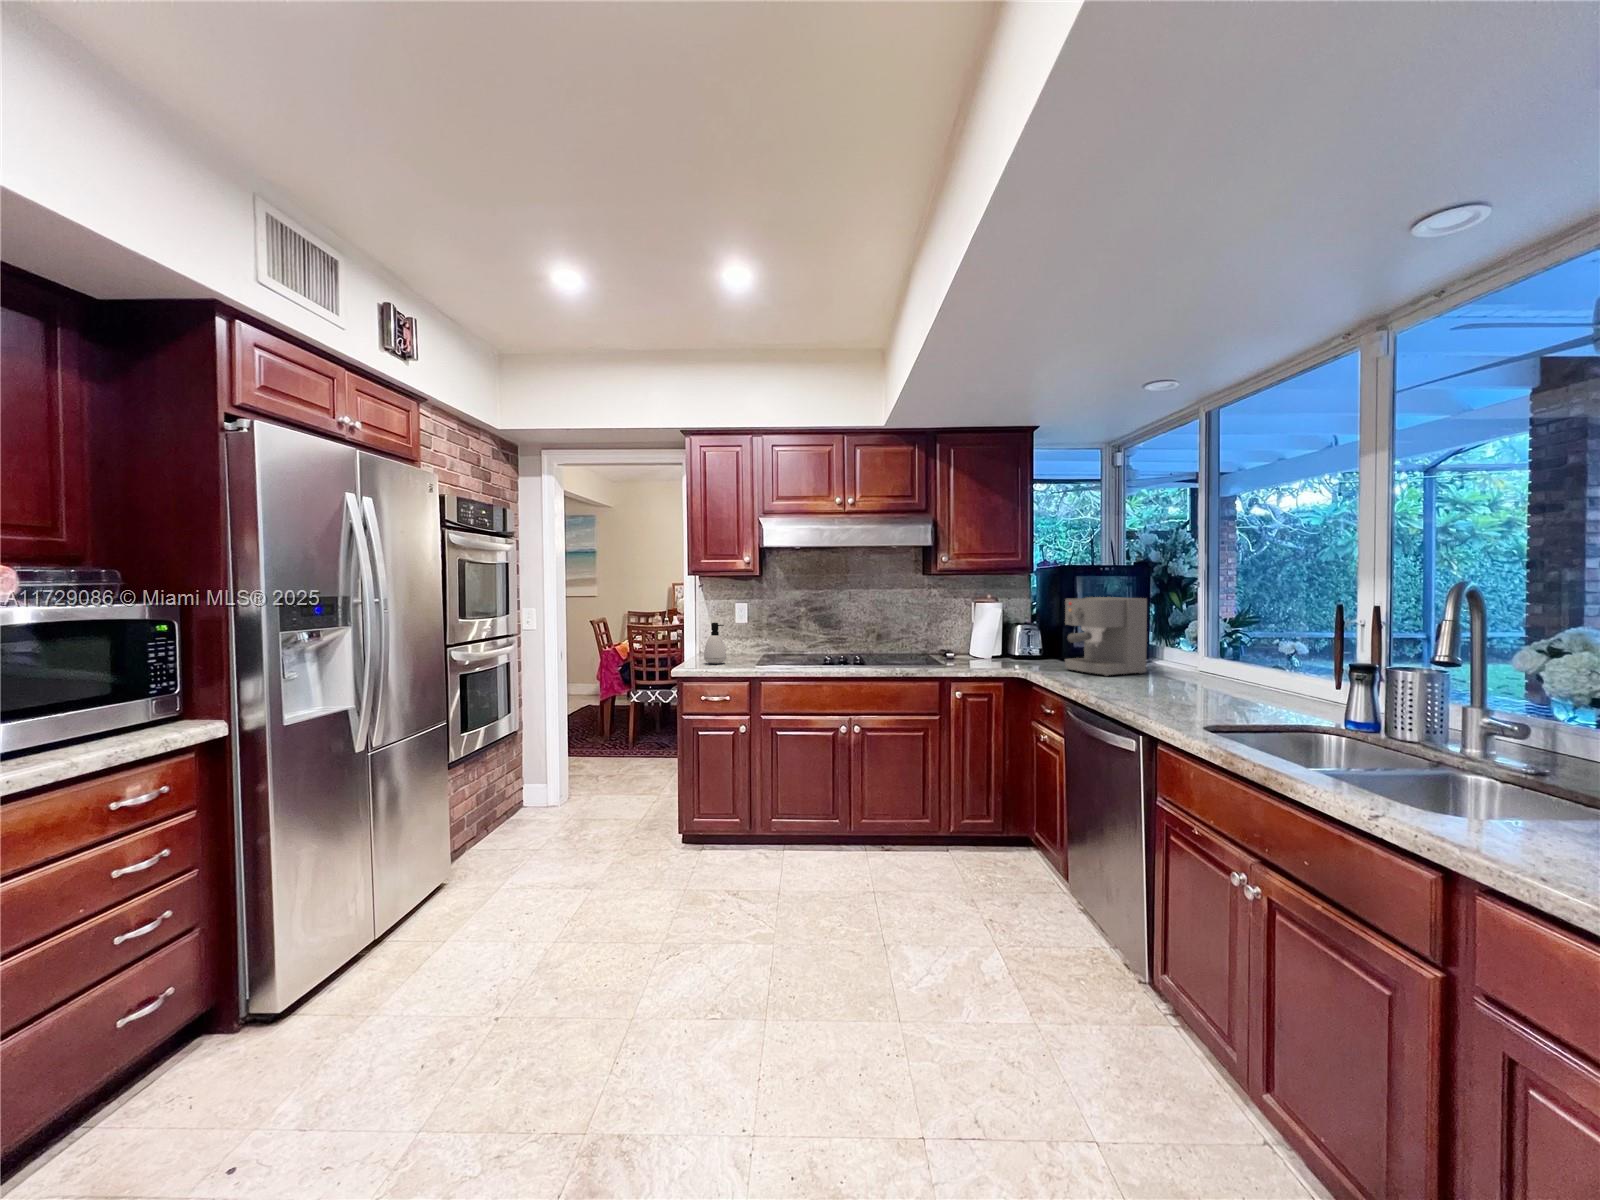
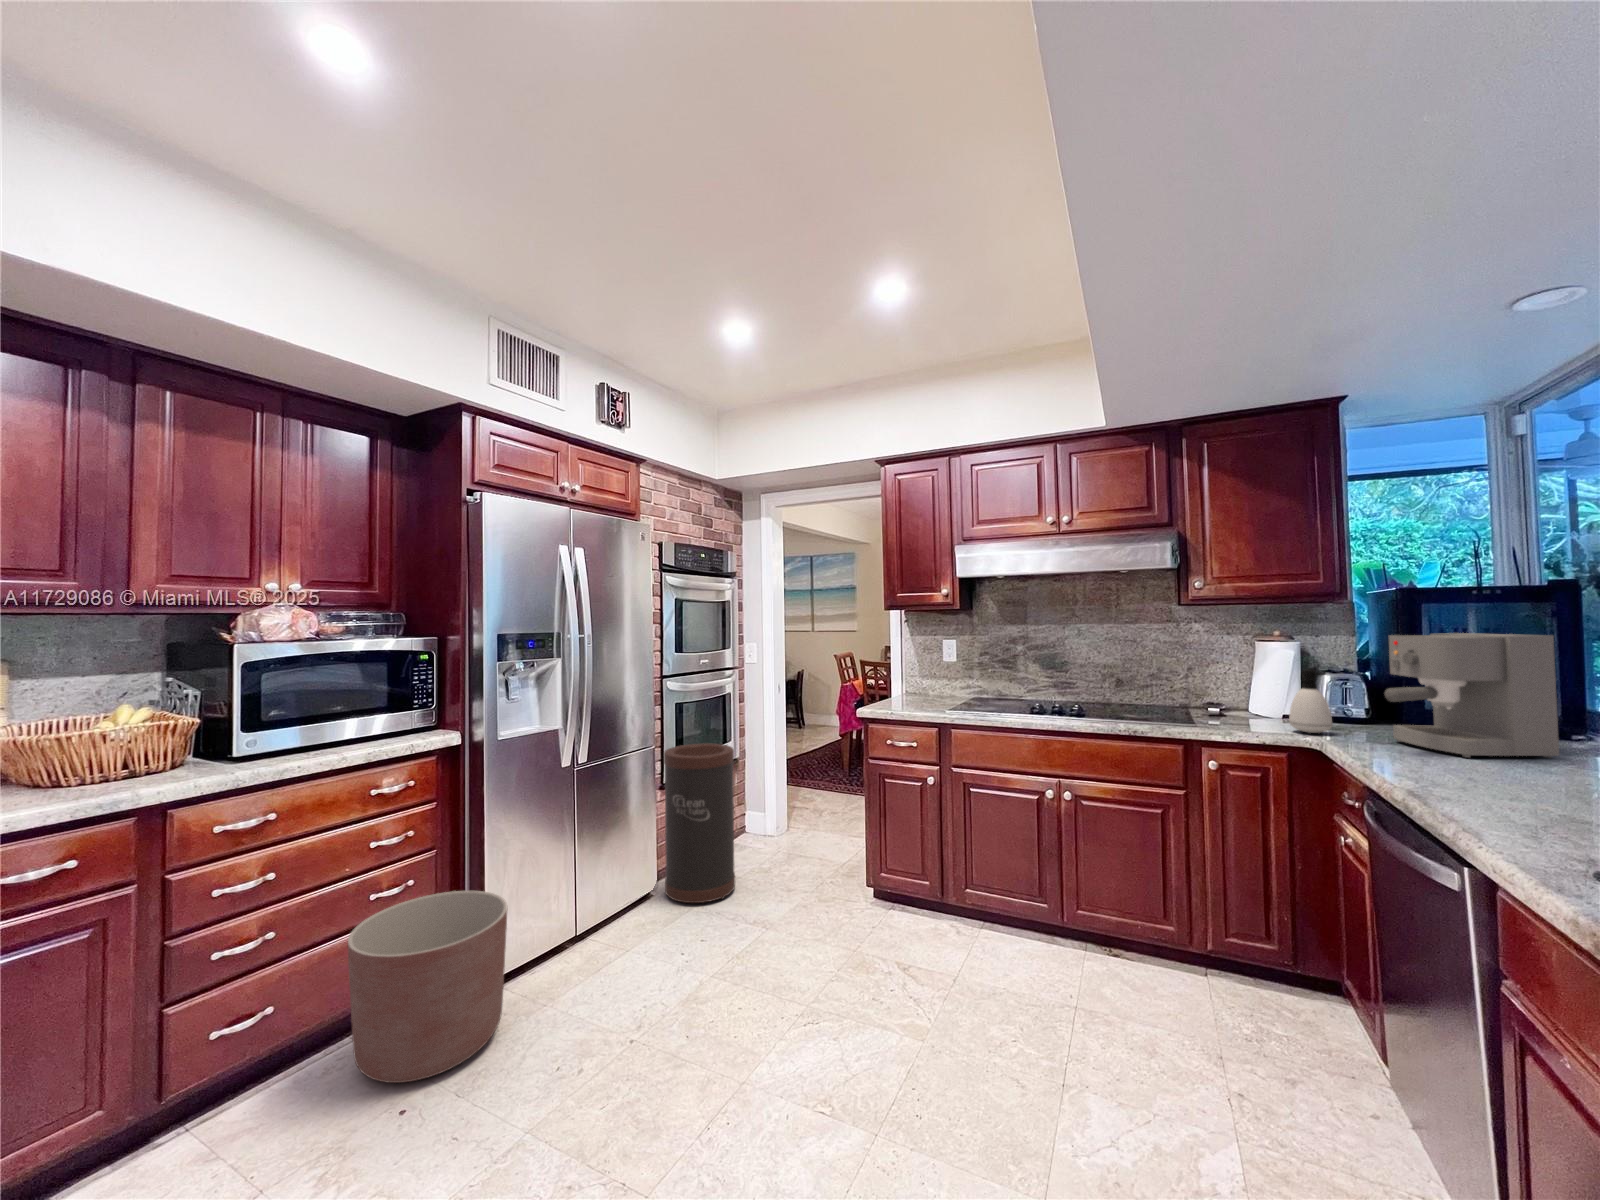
soap dispenser: present [704,623,726,664] -> present [1289,669,1332,733]
trash can: none [458,715,542,883] -> present [664,743,735,903]
planter: none [105,904,333,1150] -> present [347,891,507,1083]

